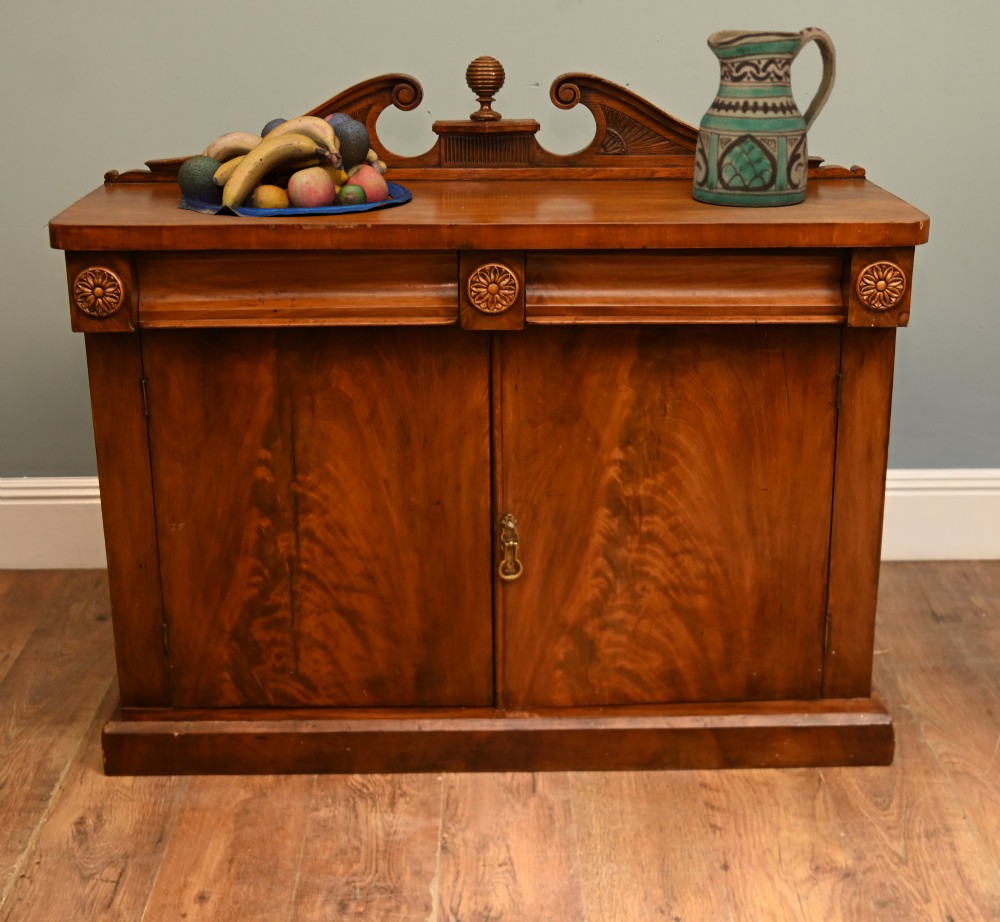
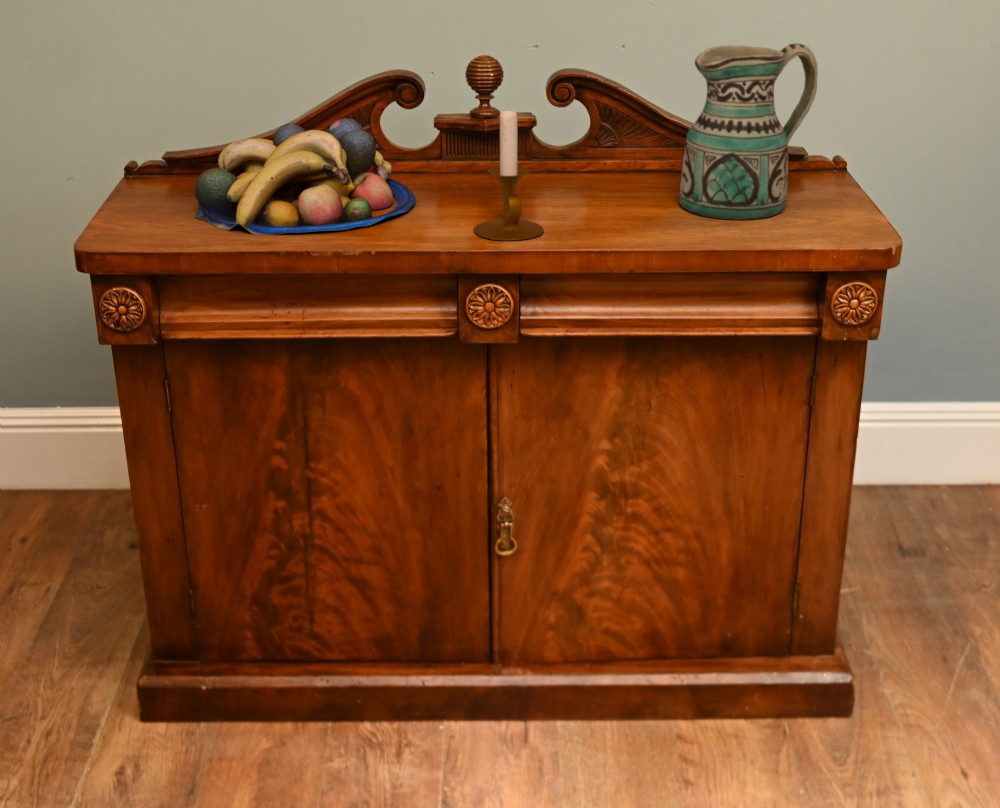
candlestick: none [475,83,550,218] -> present [474,111,544,240]

